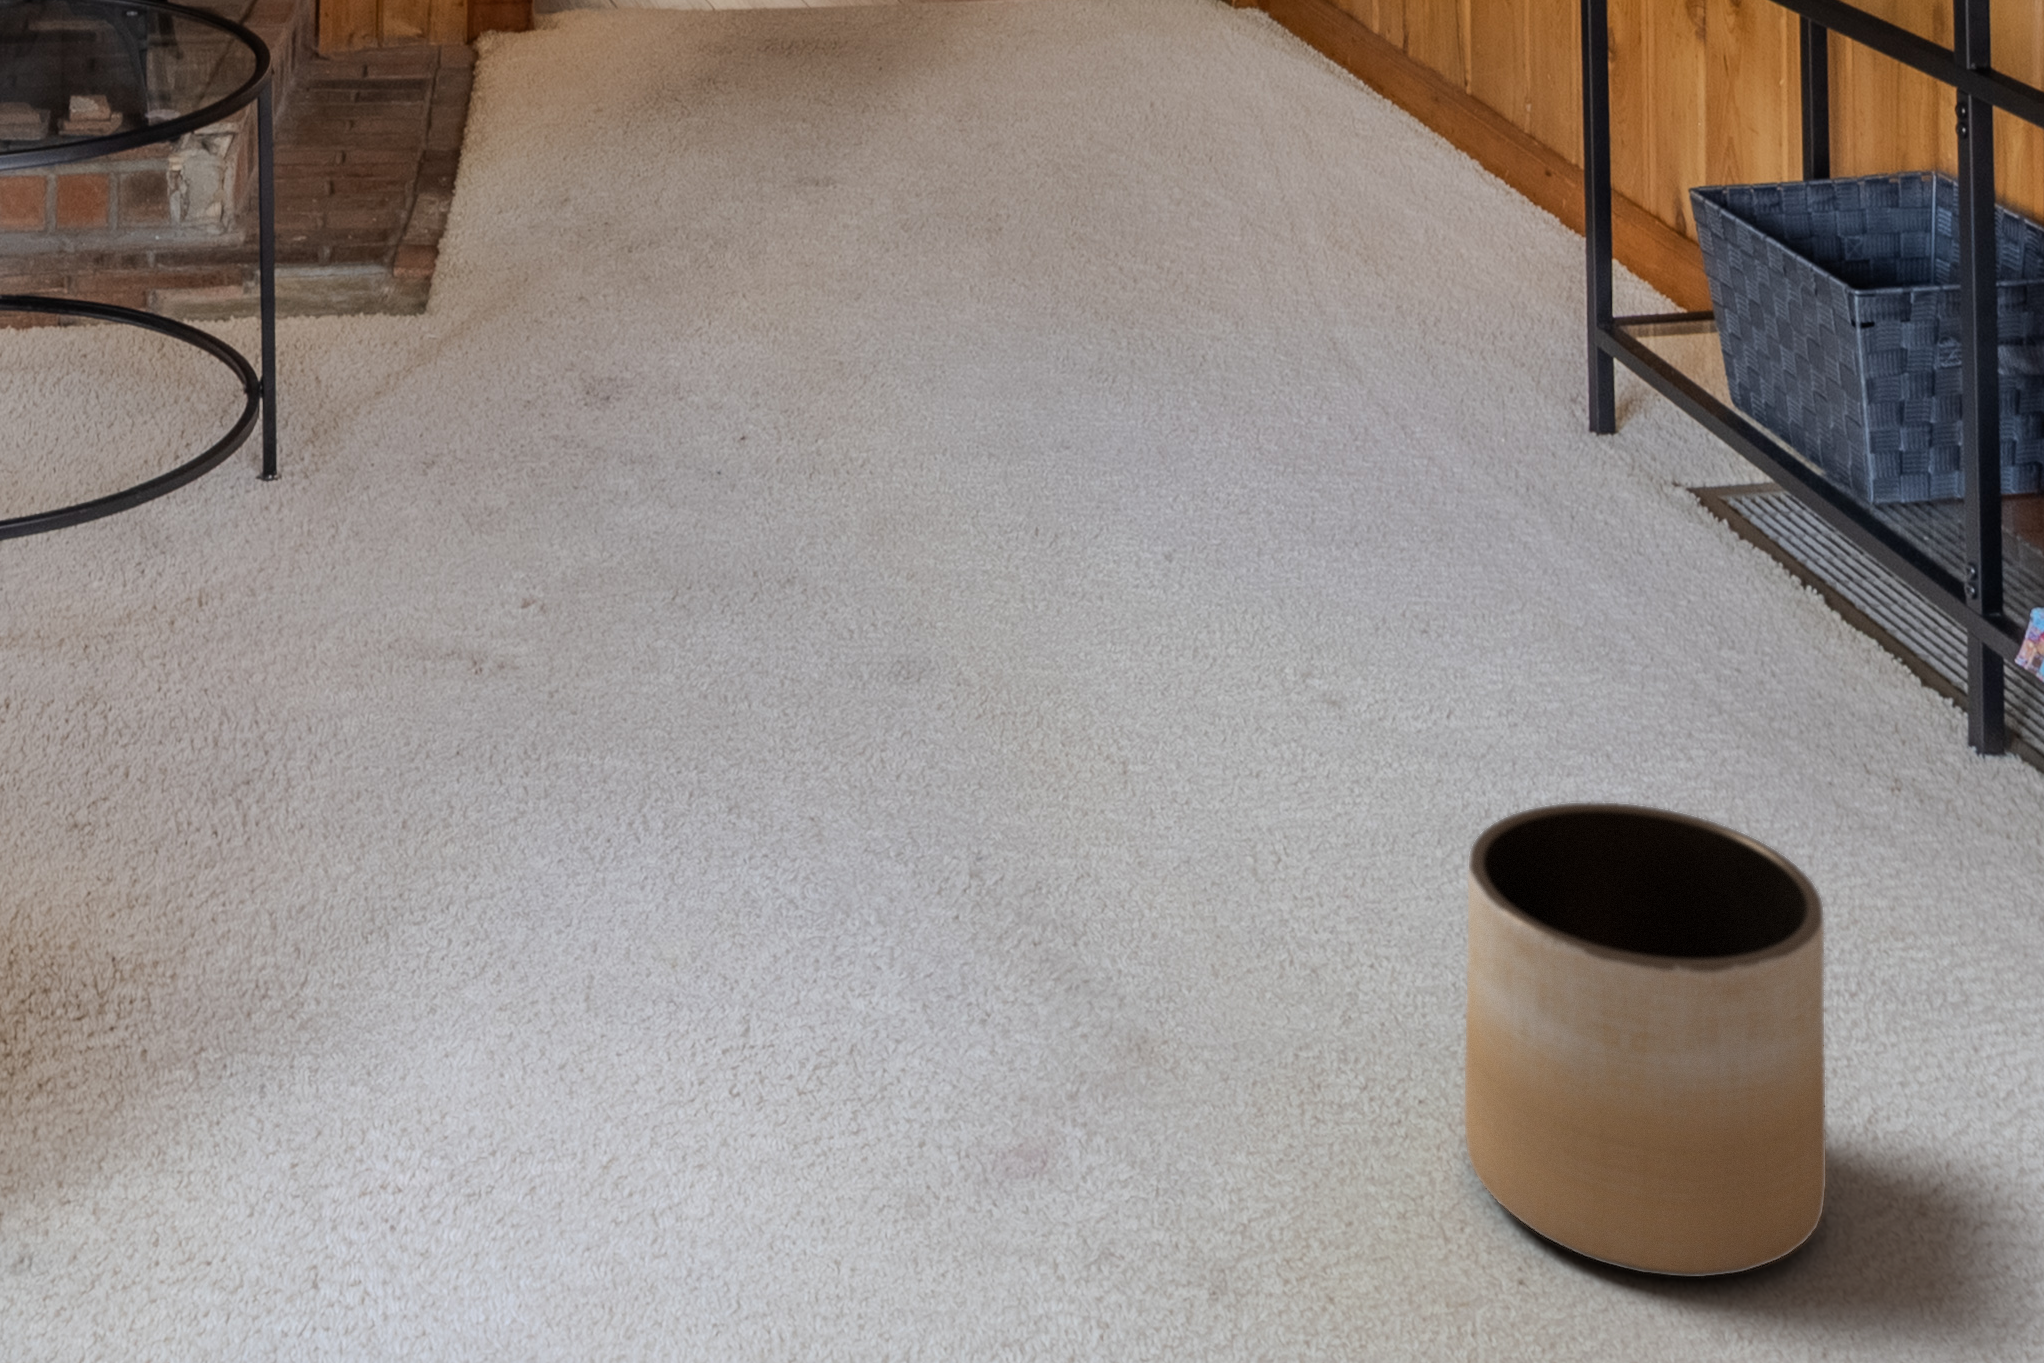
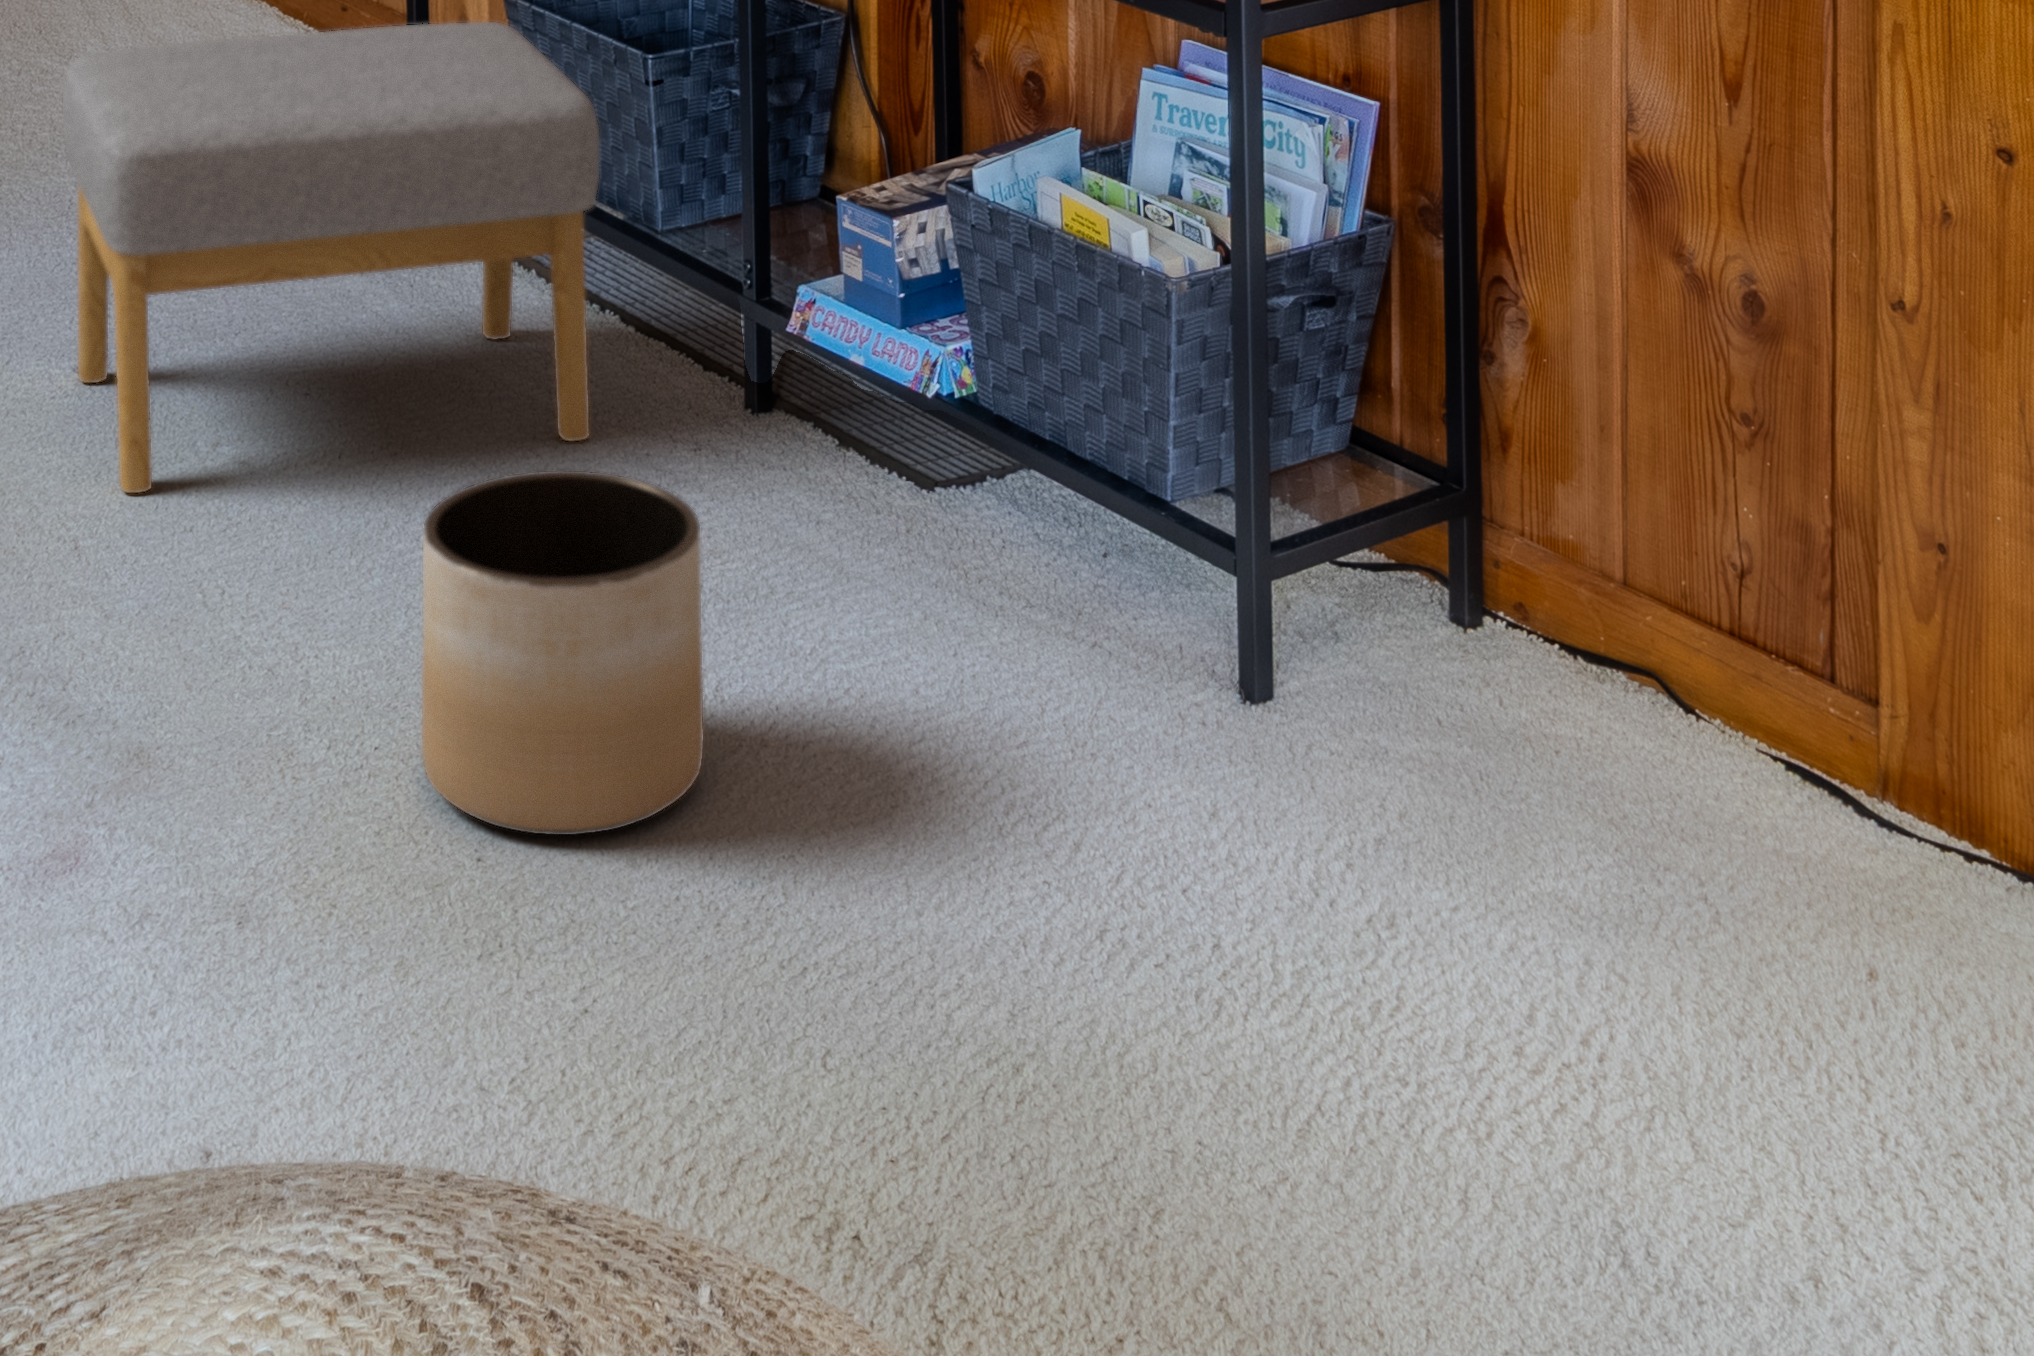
footstool: none [1157,214,1776,753] -> present [63,22,599,493]

